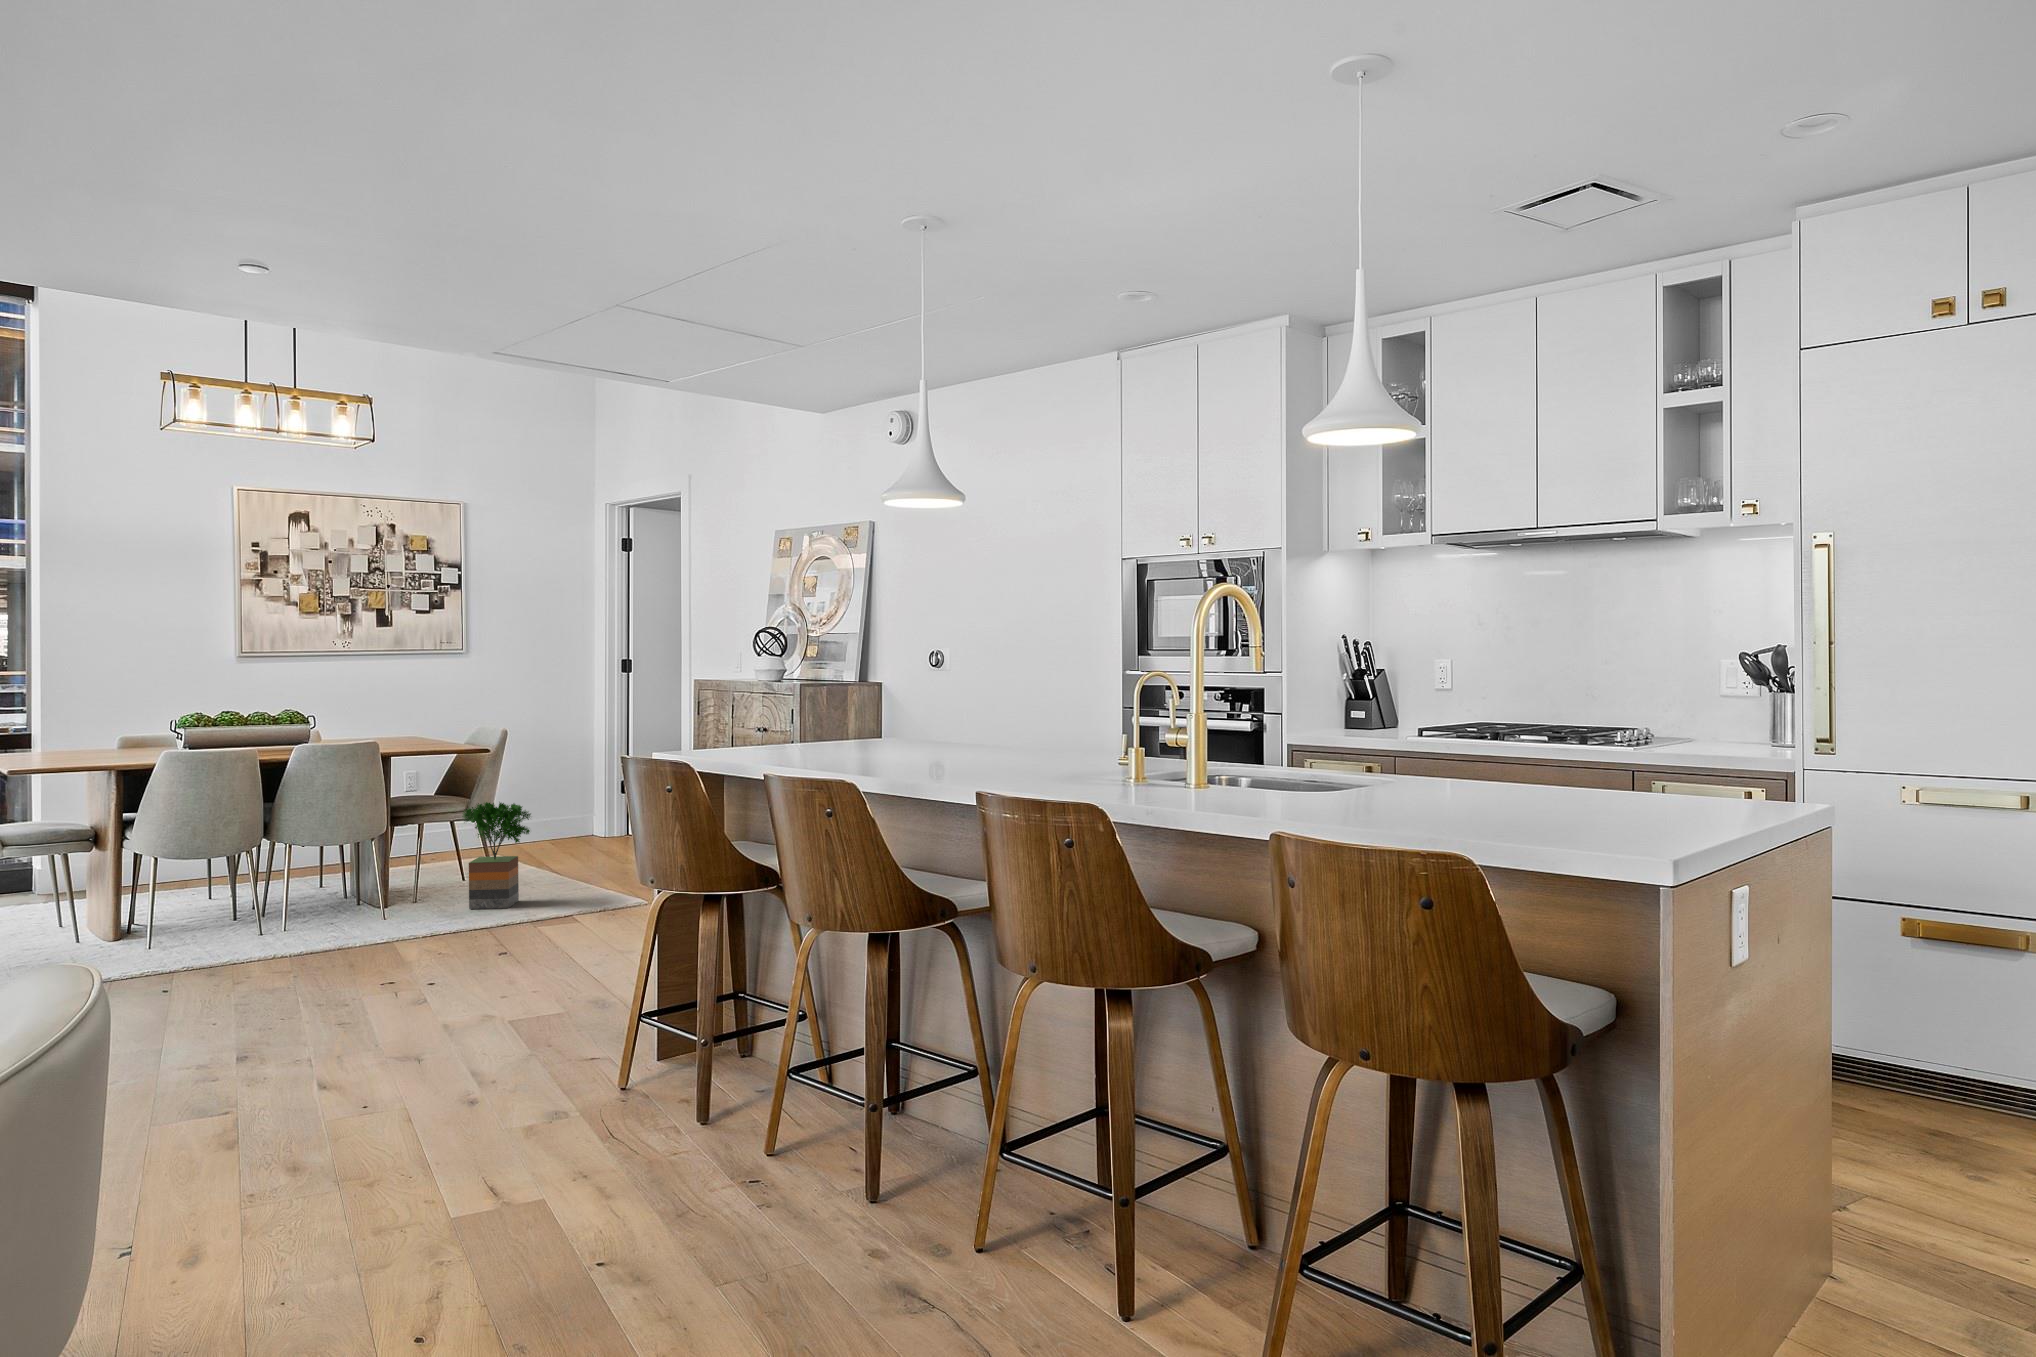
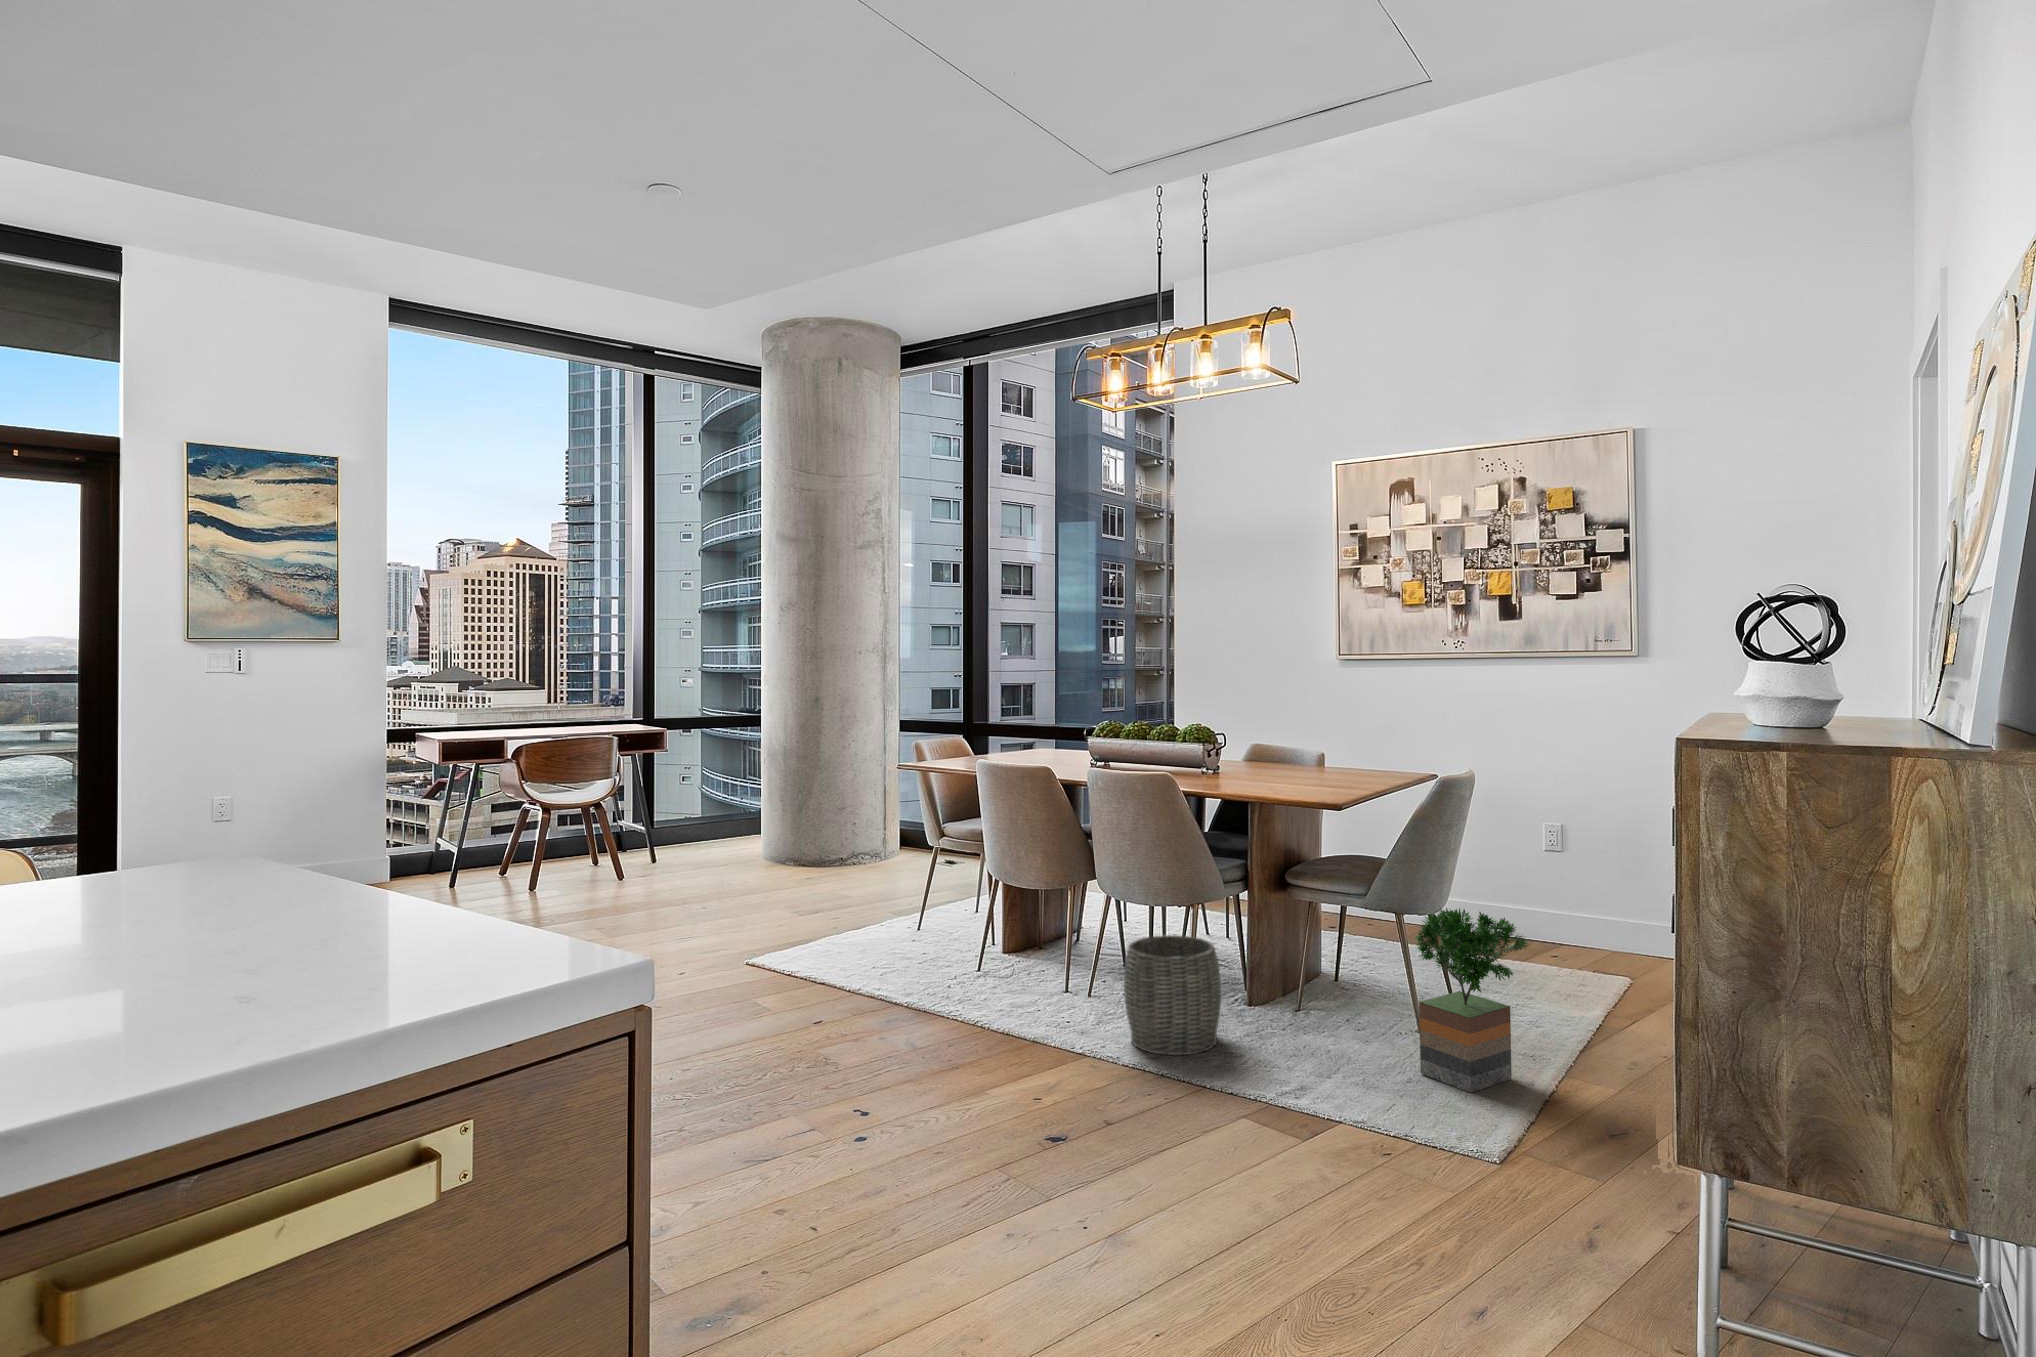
woven basket: none [236,856,320,940] -> present [1124,935,1221,1055]

